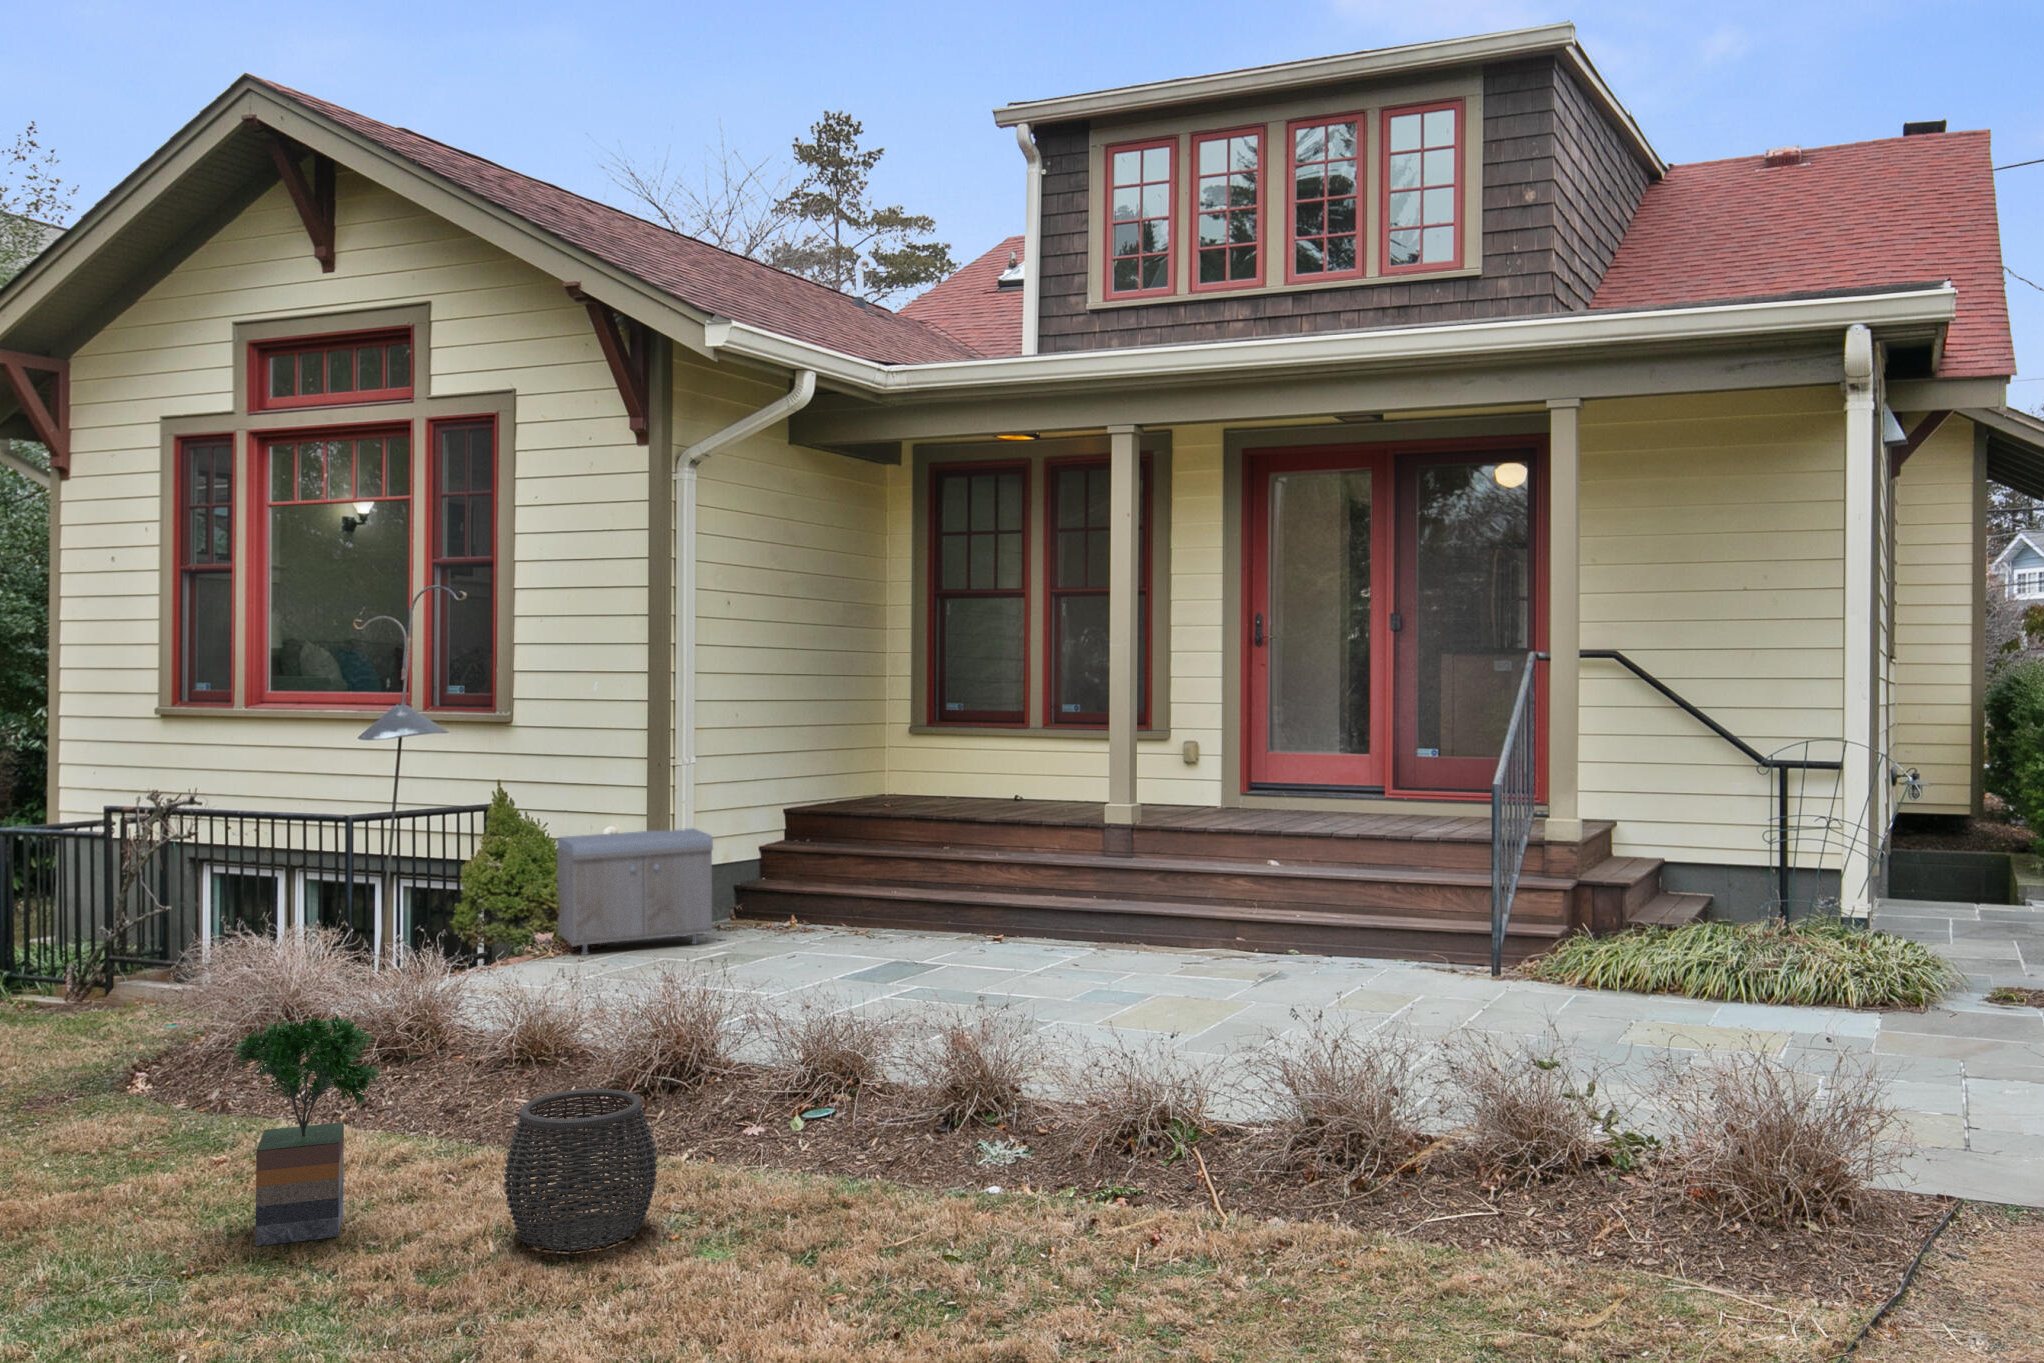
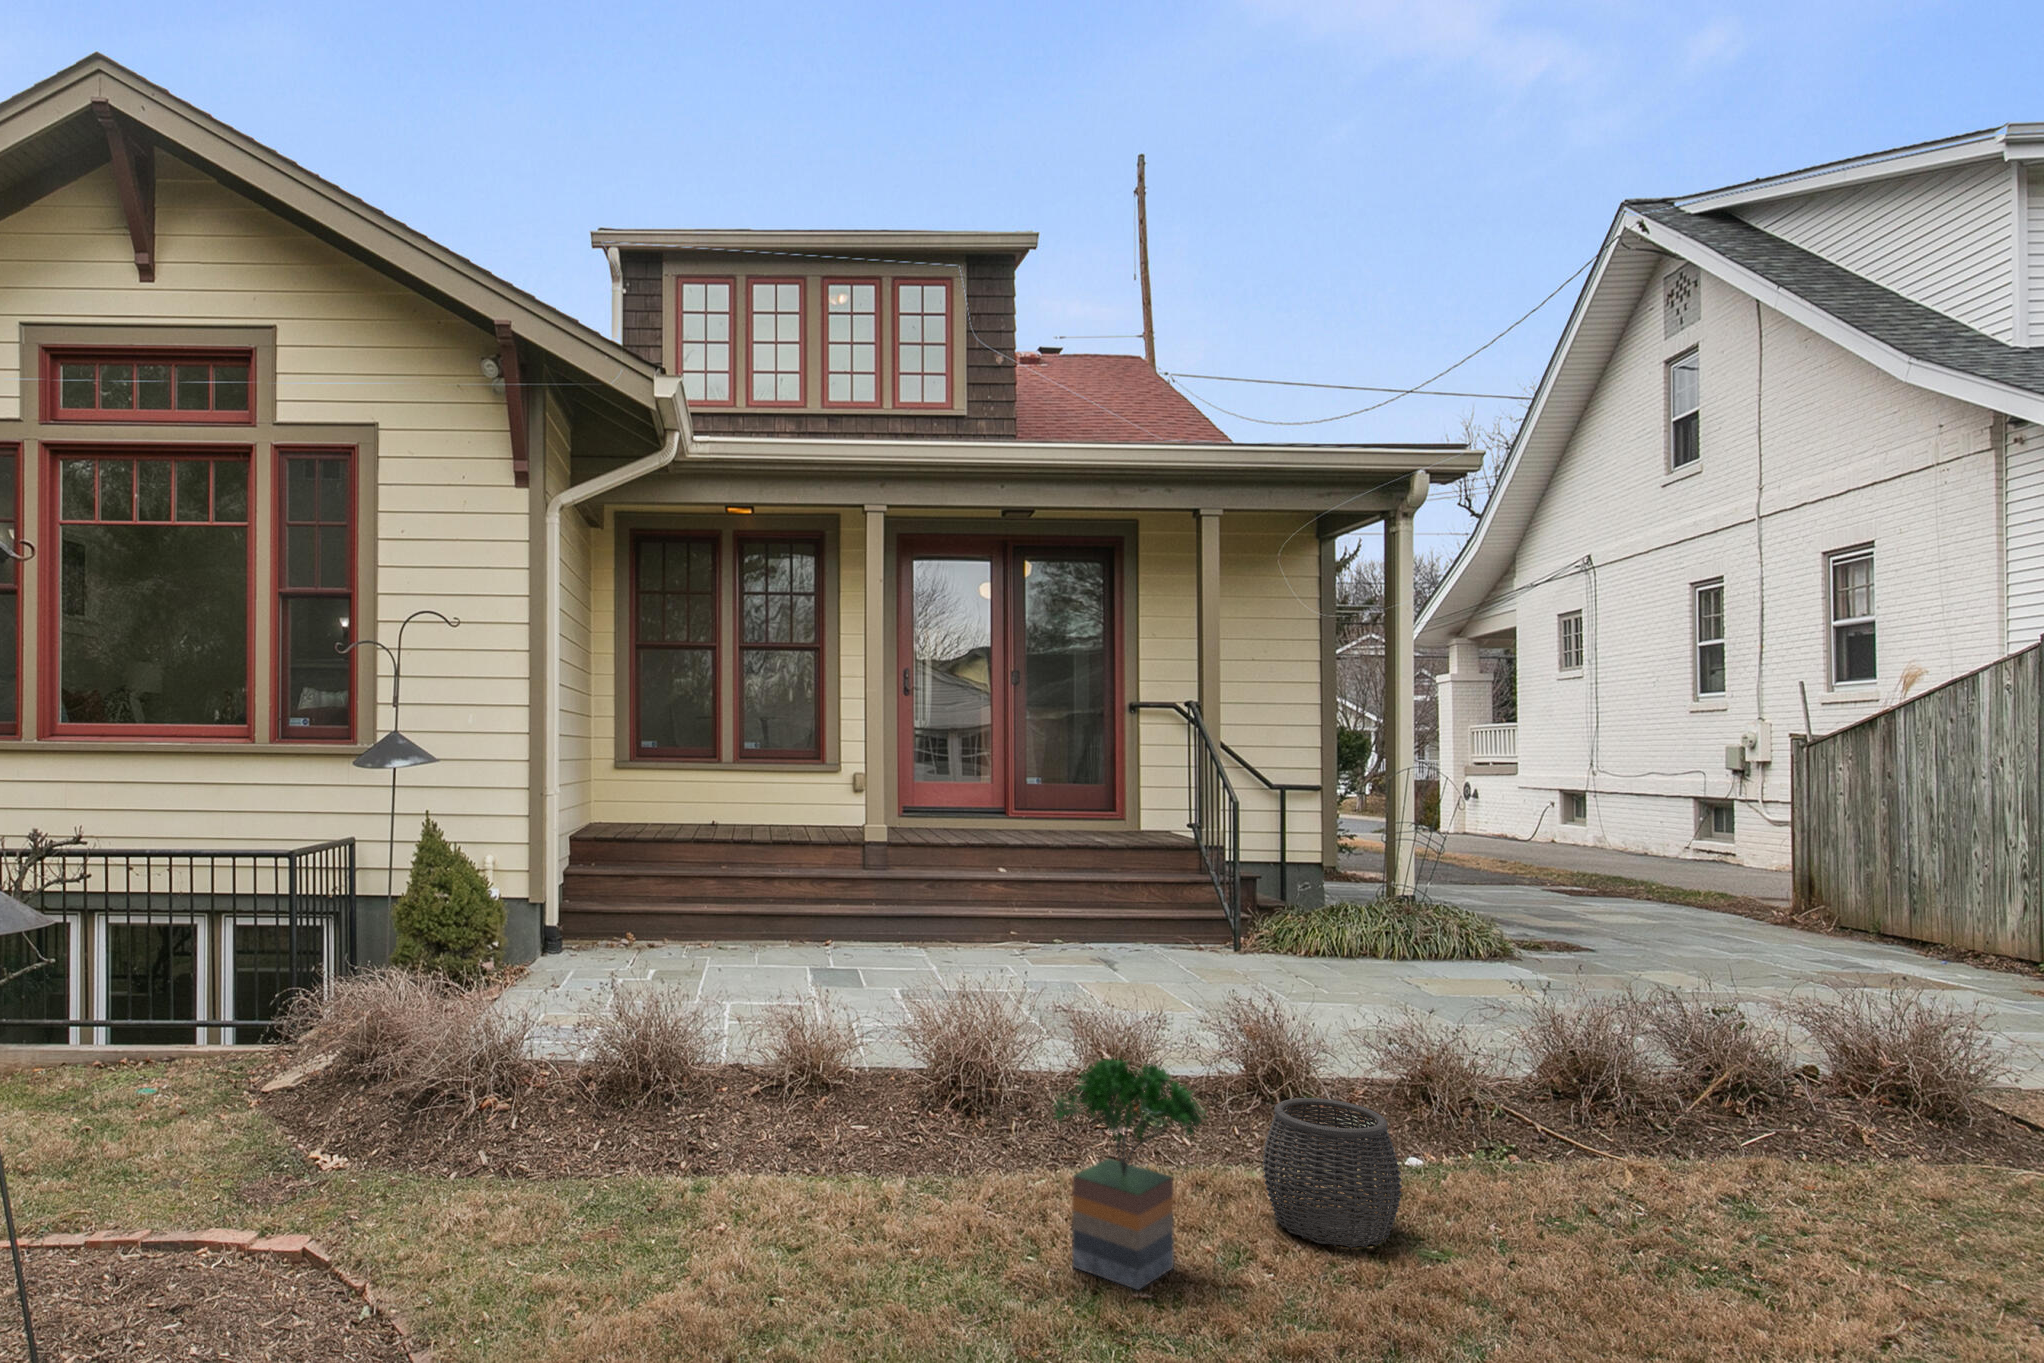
storage bench: present [557,828,713,955] -> none [446,854,599,981]

